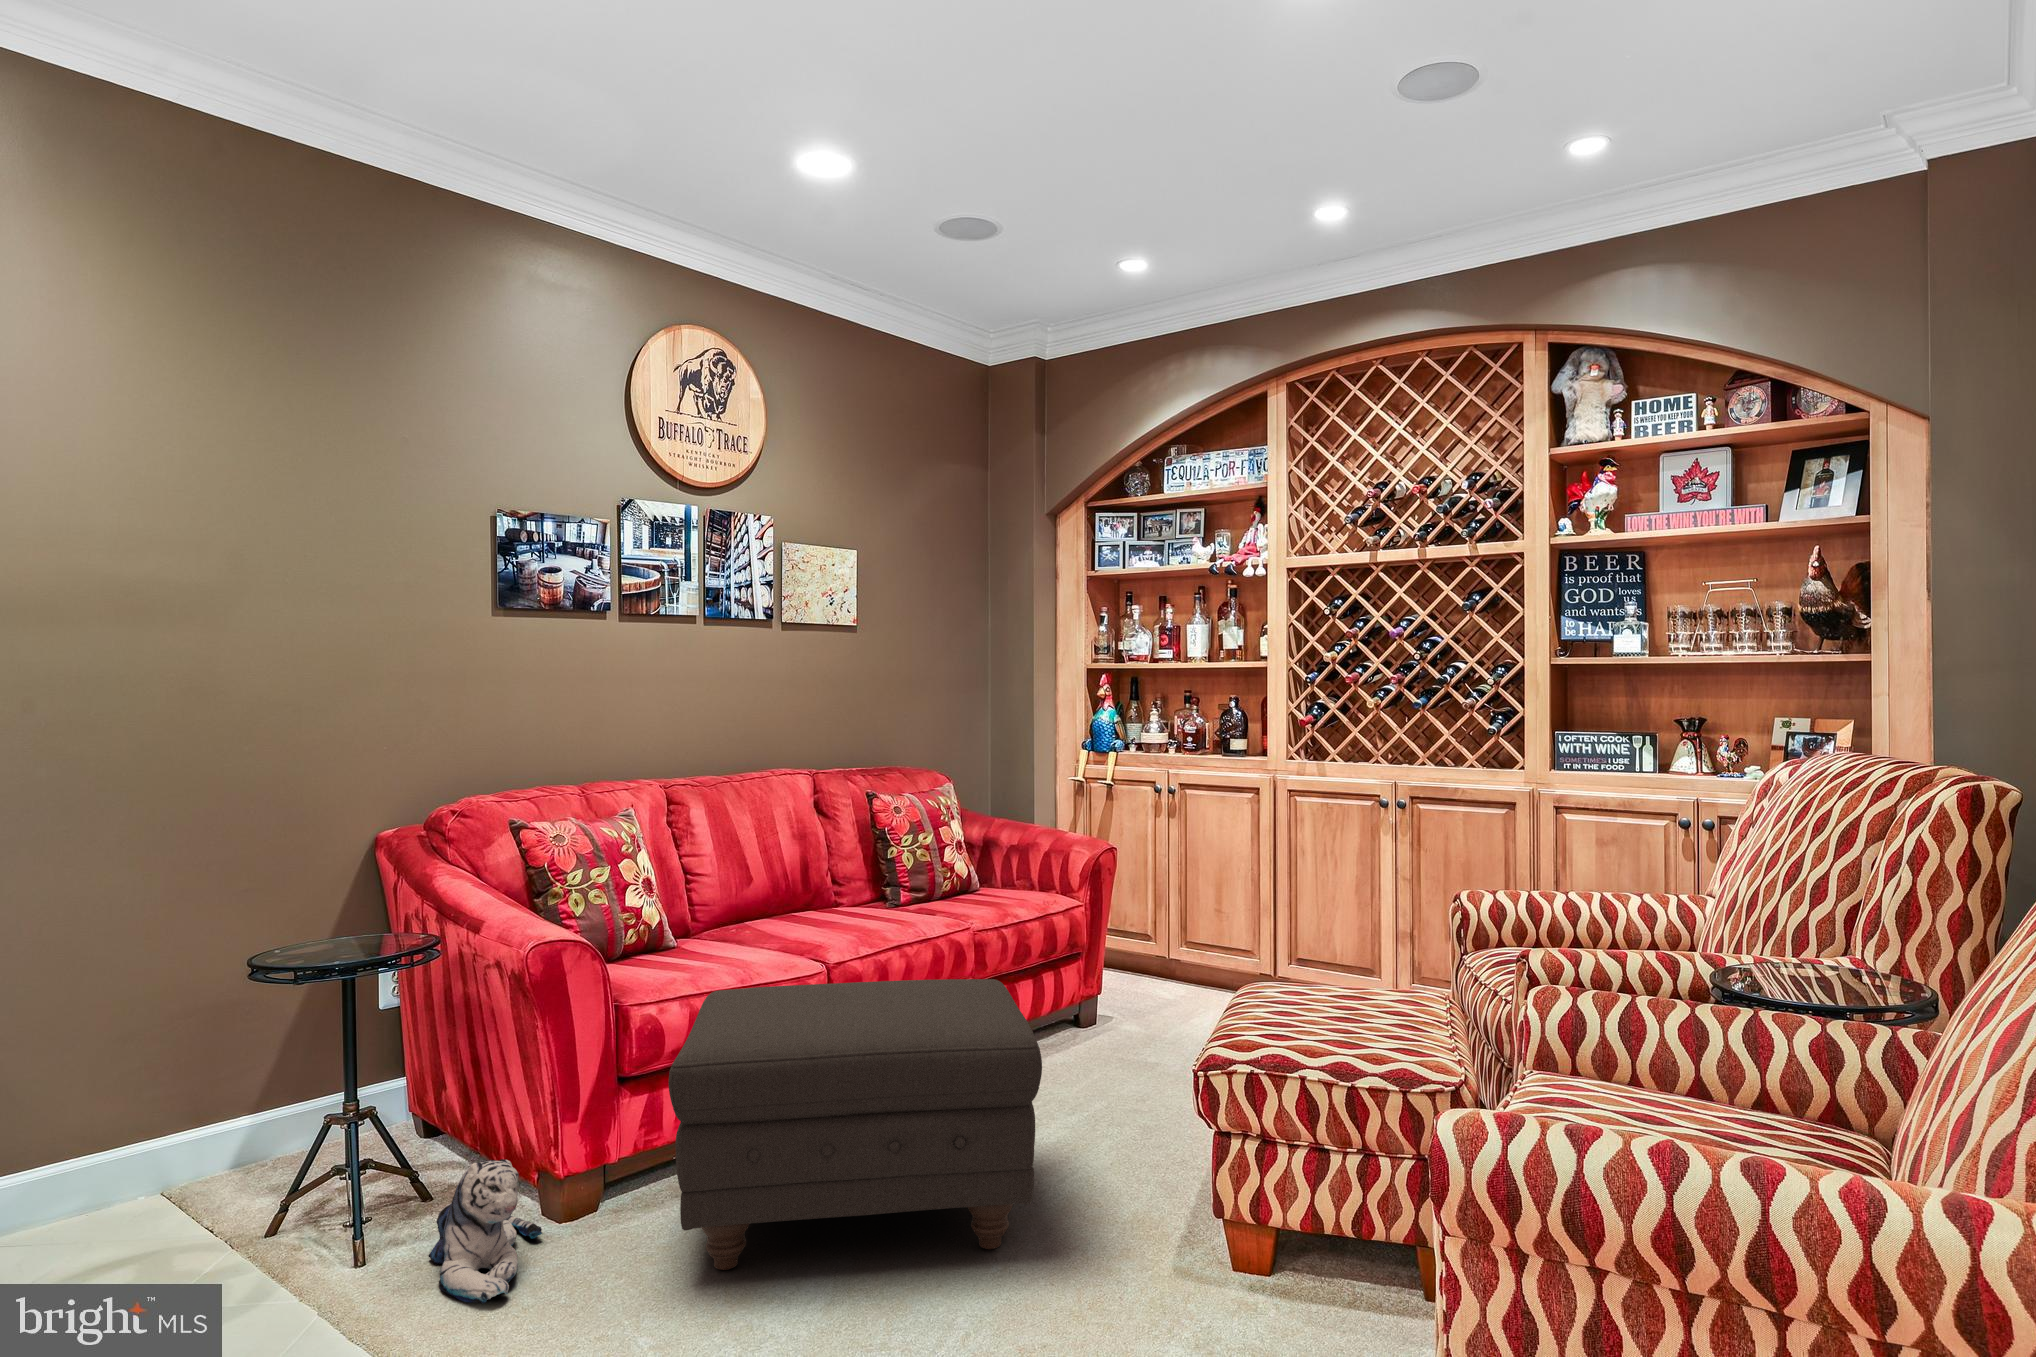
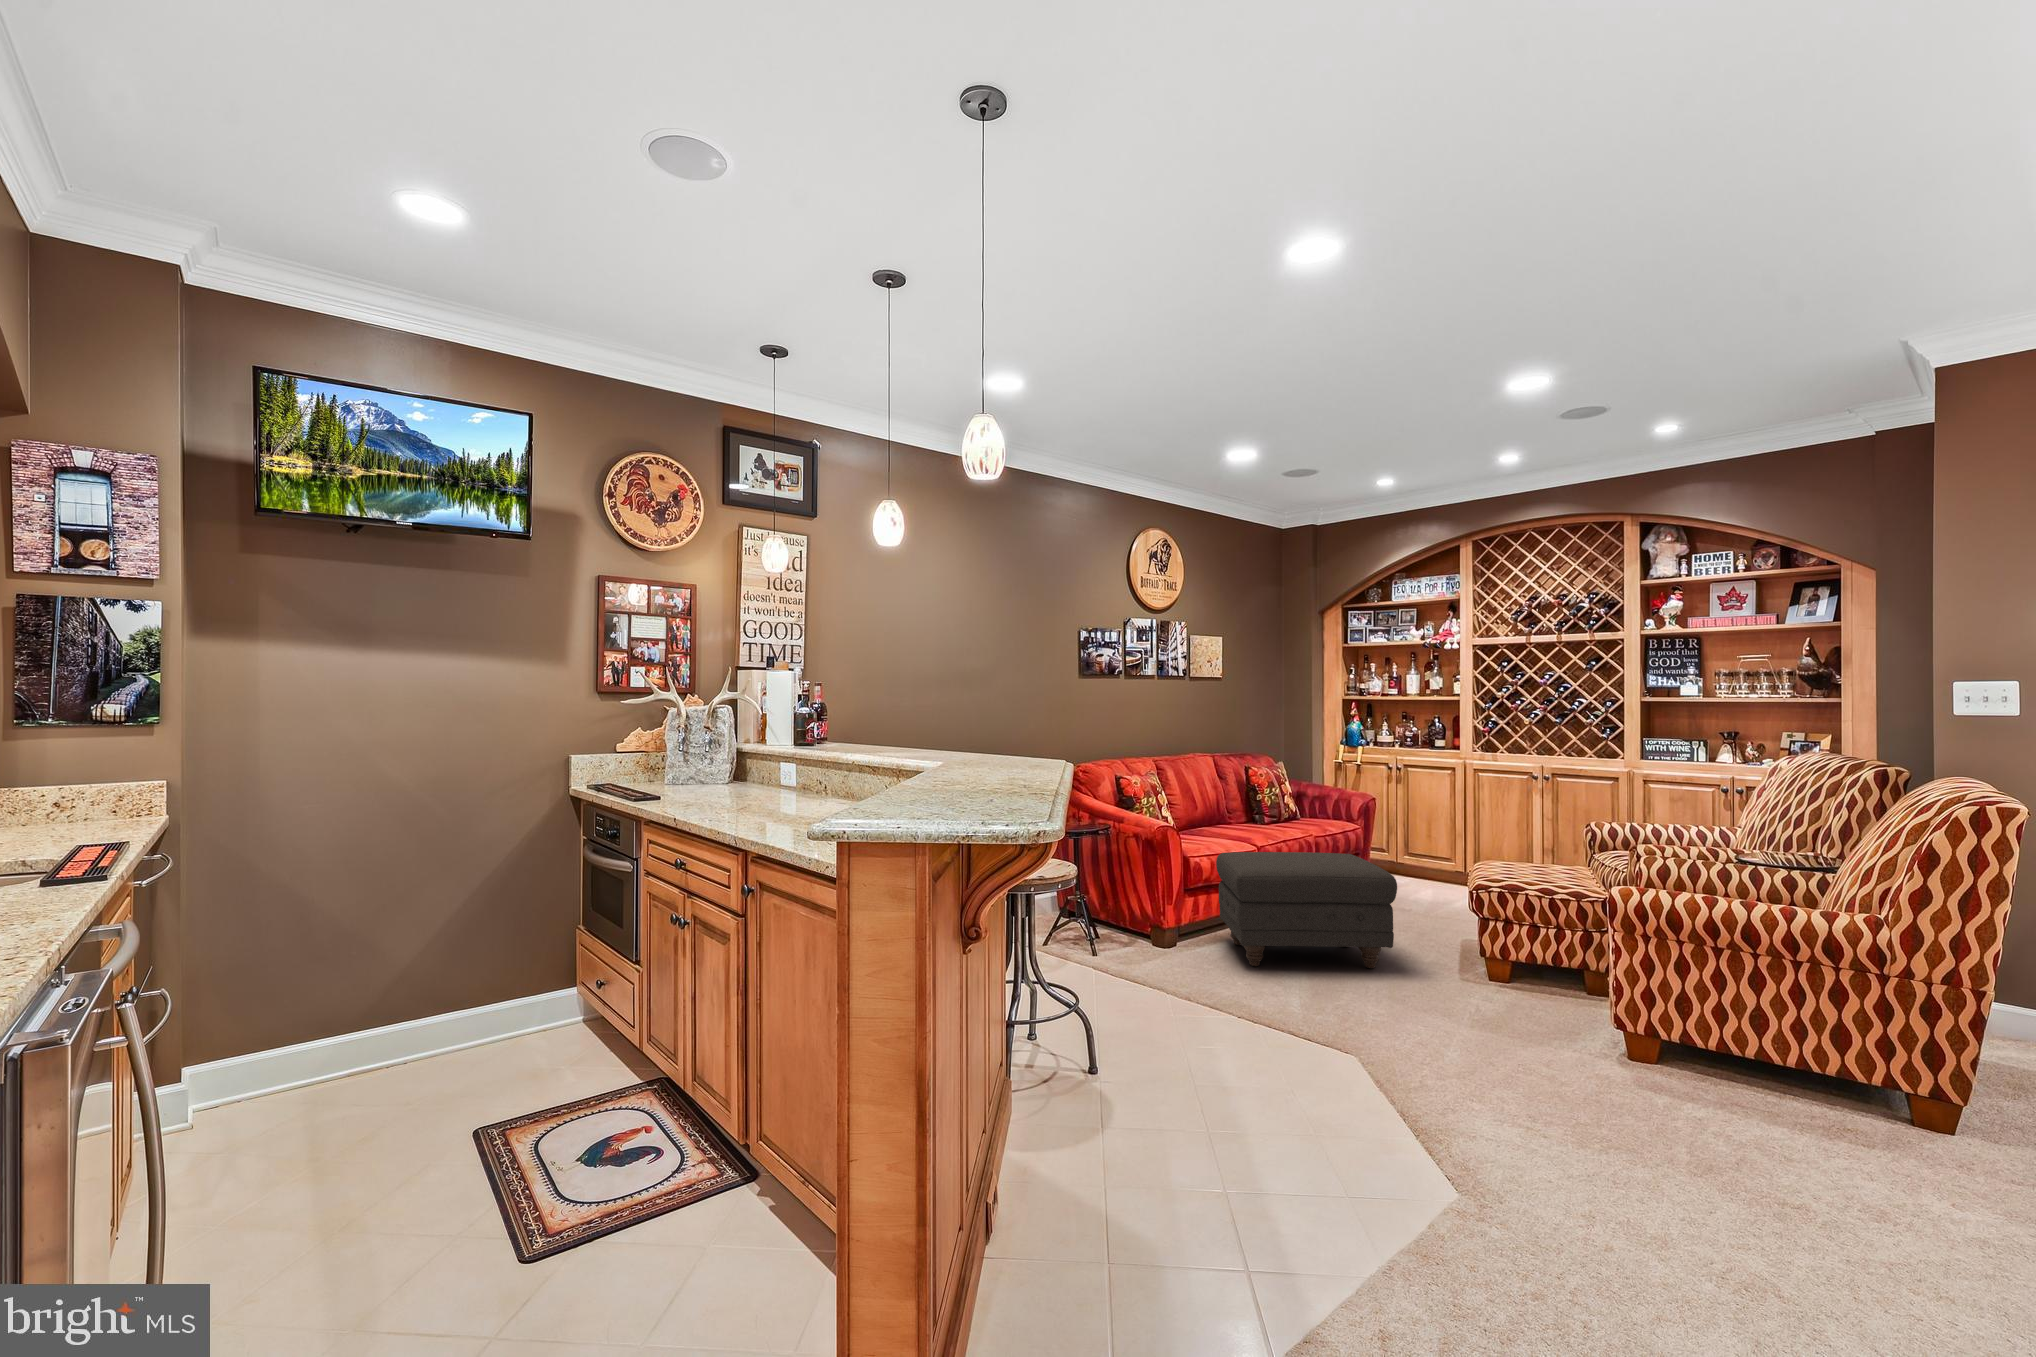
plush toy: present [428,1159,542,1304] -> none [1123,914,1172,968]

